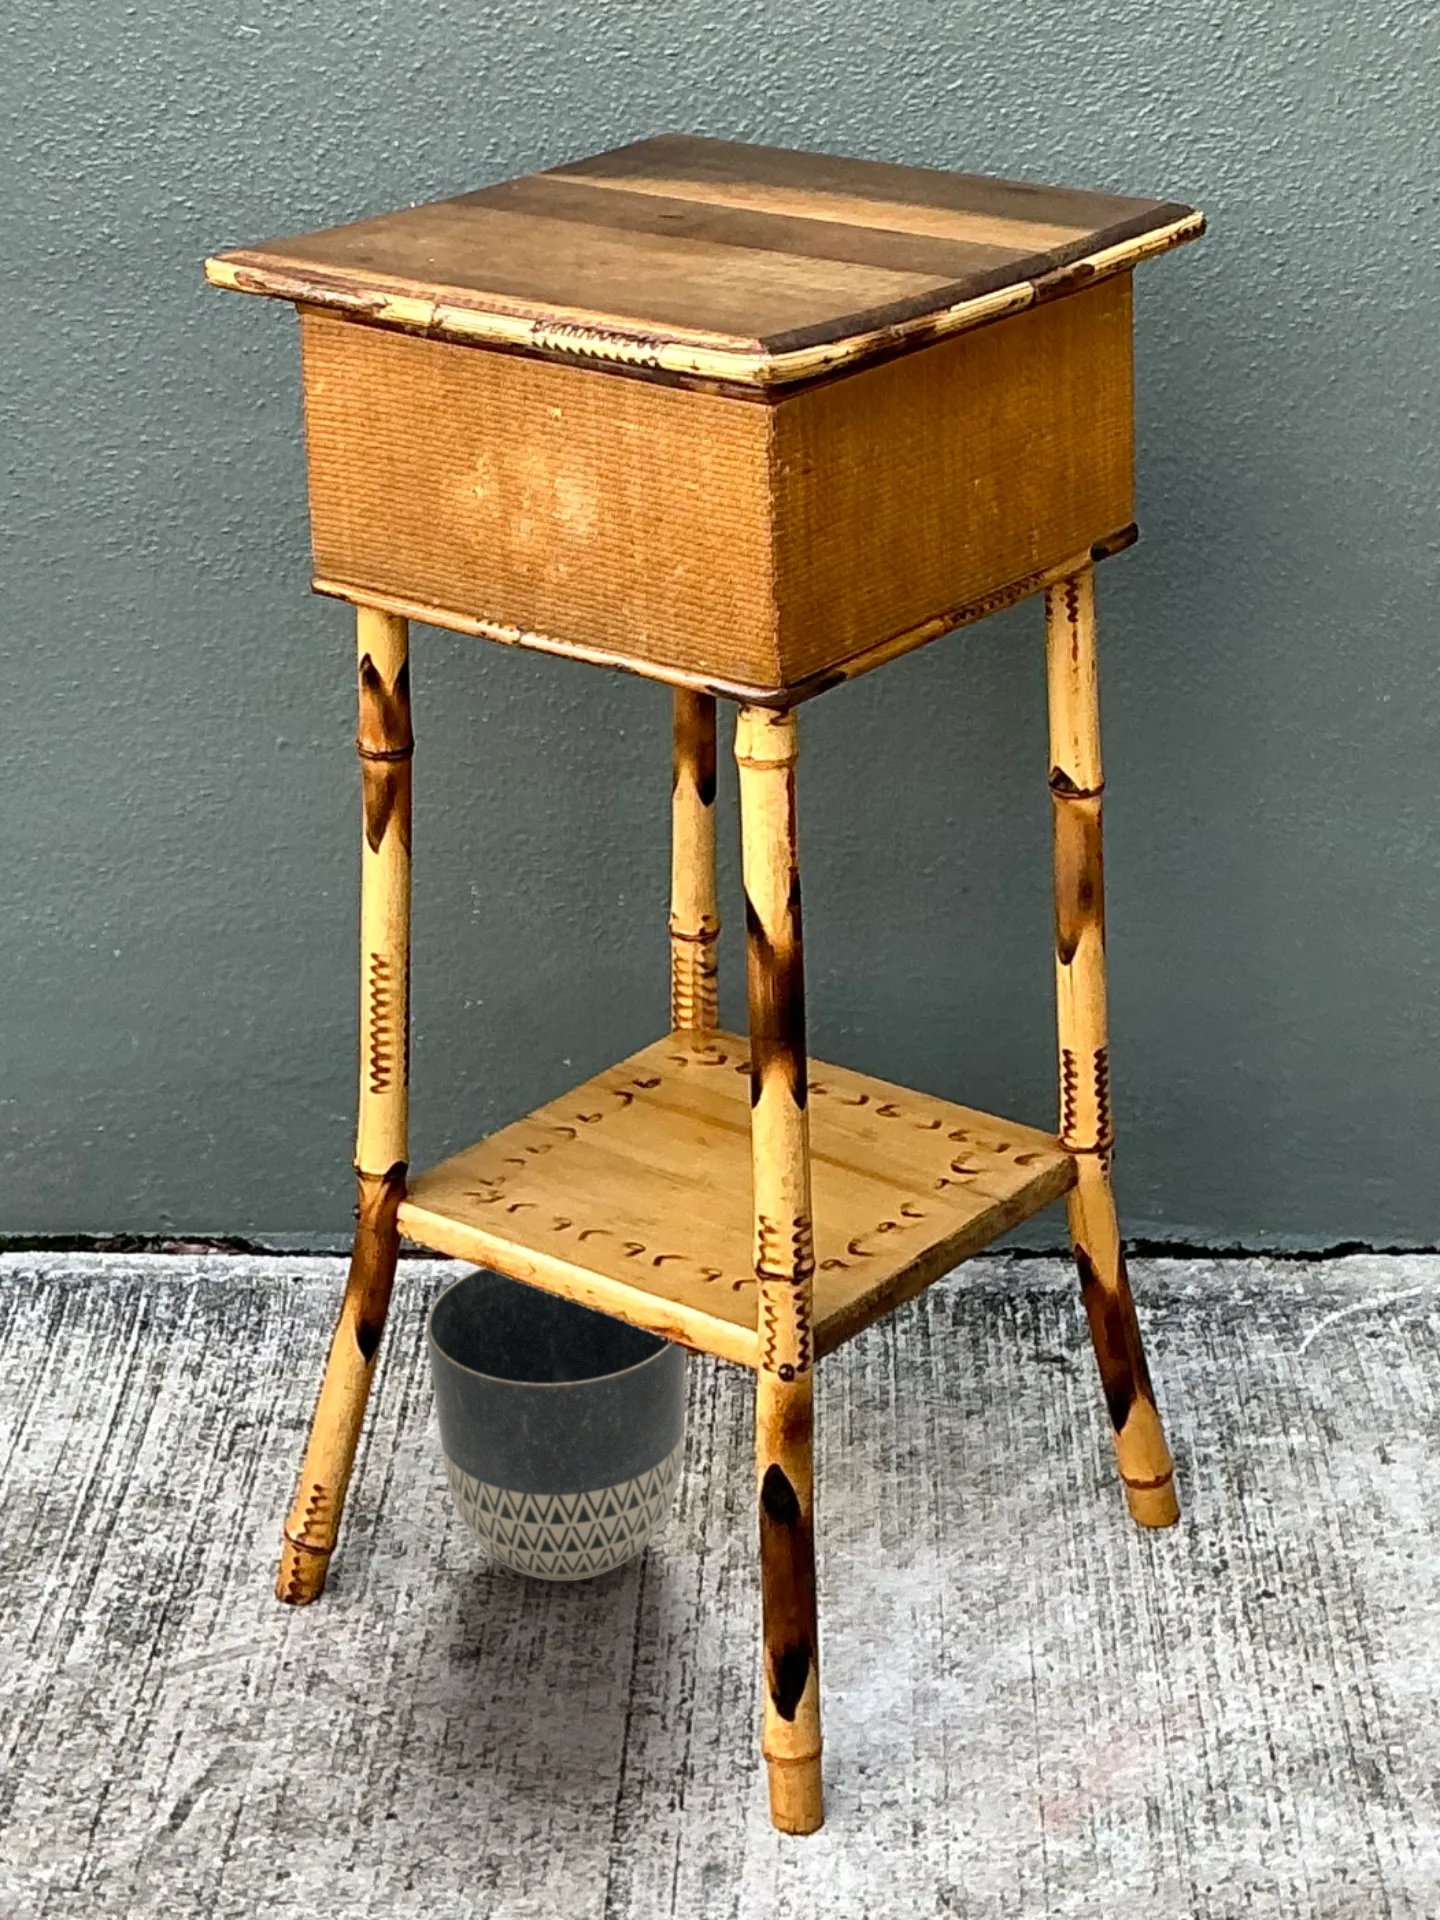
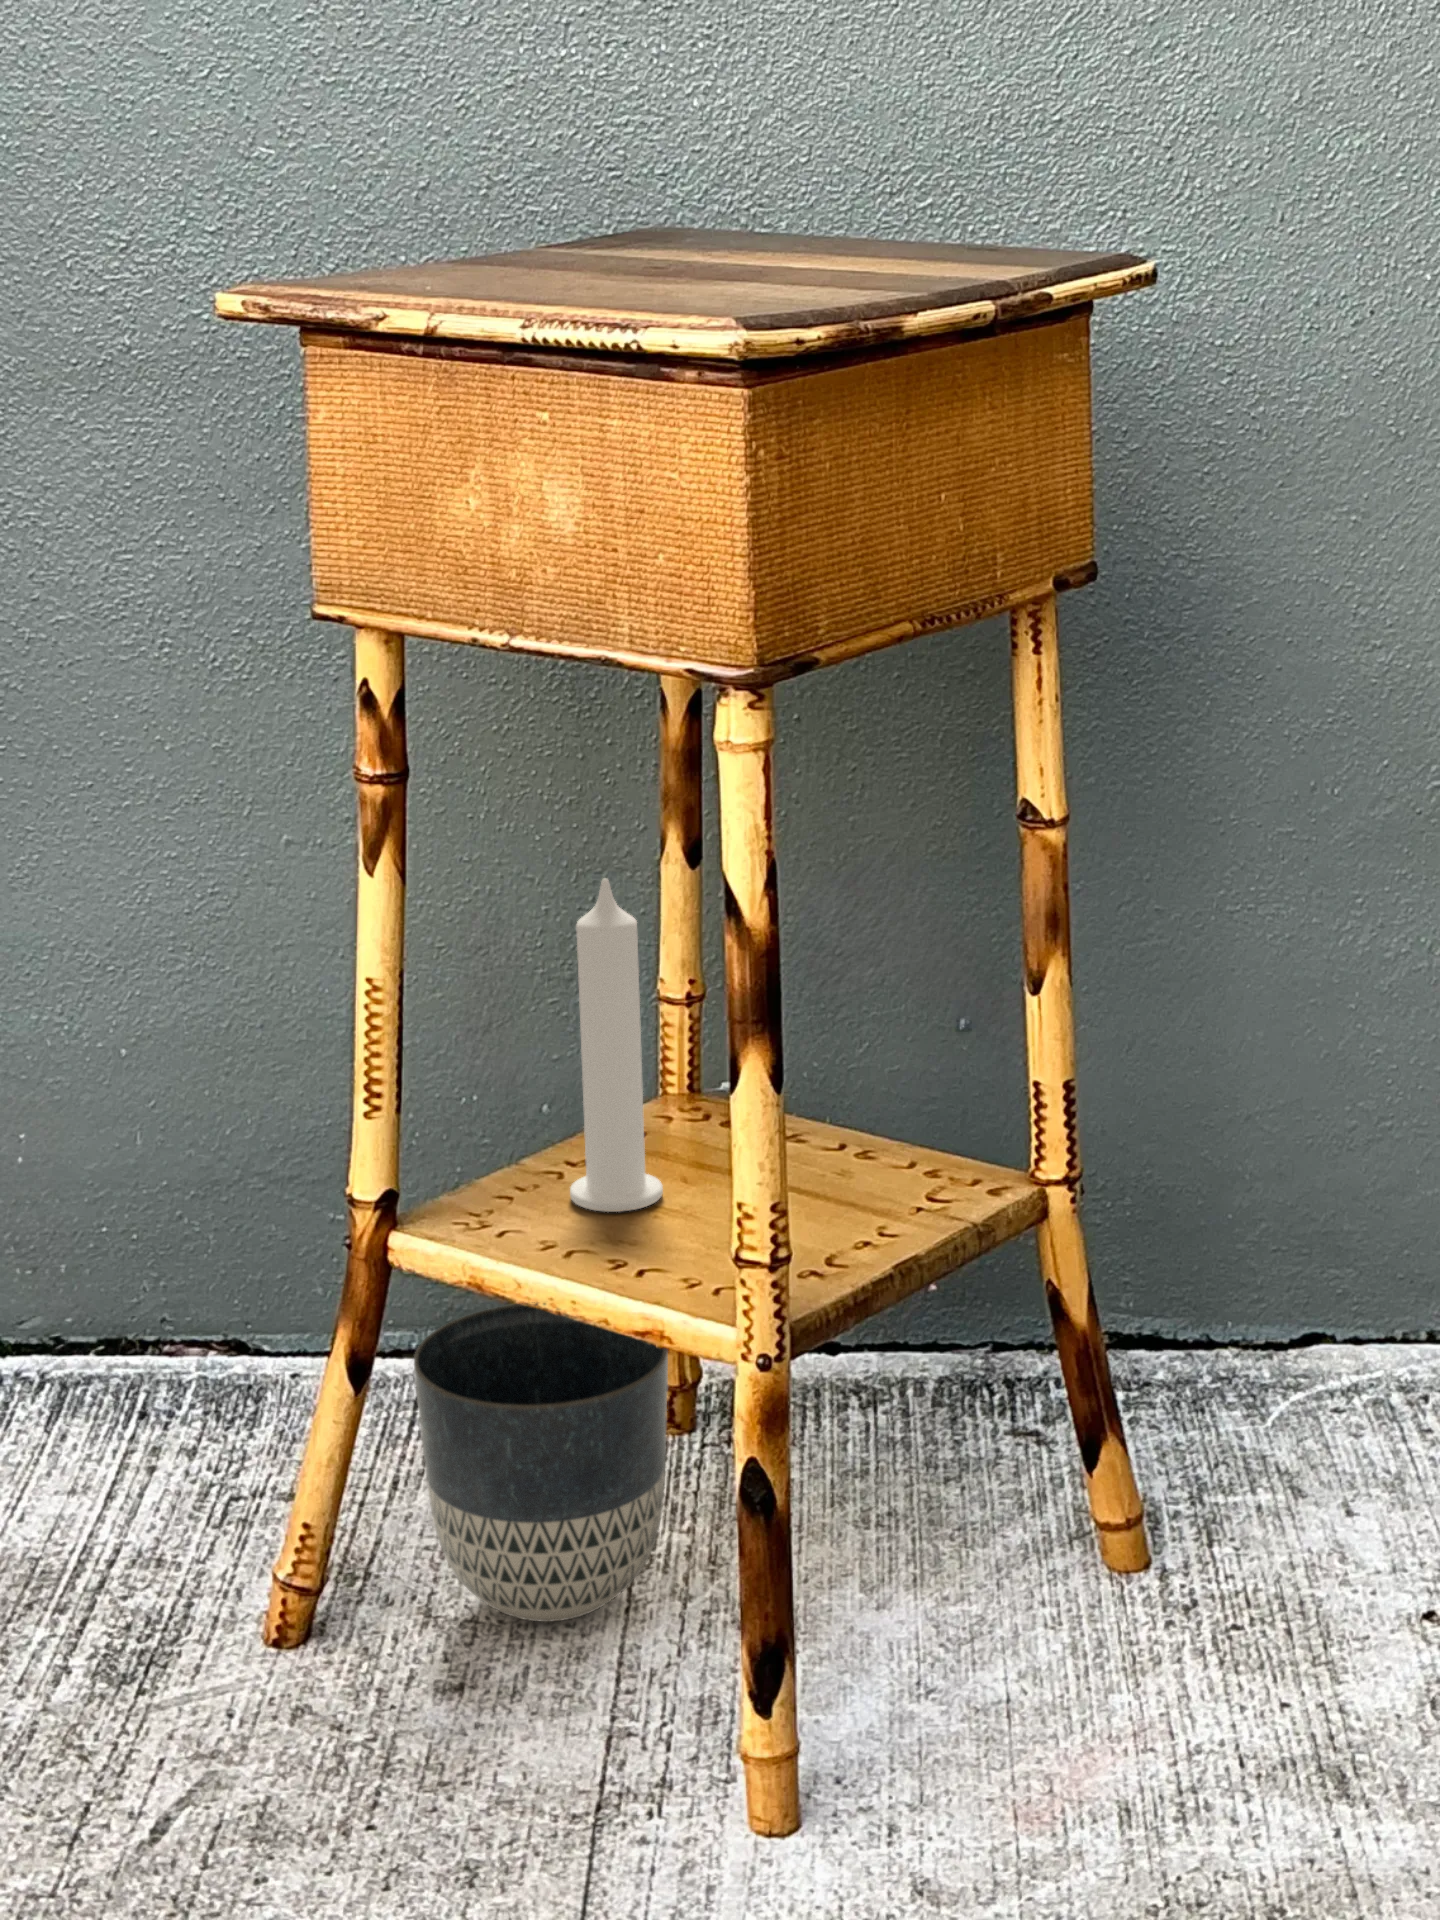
candle: none [587,846,682,1183] -> present [570,878,663,1212]

